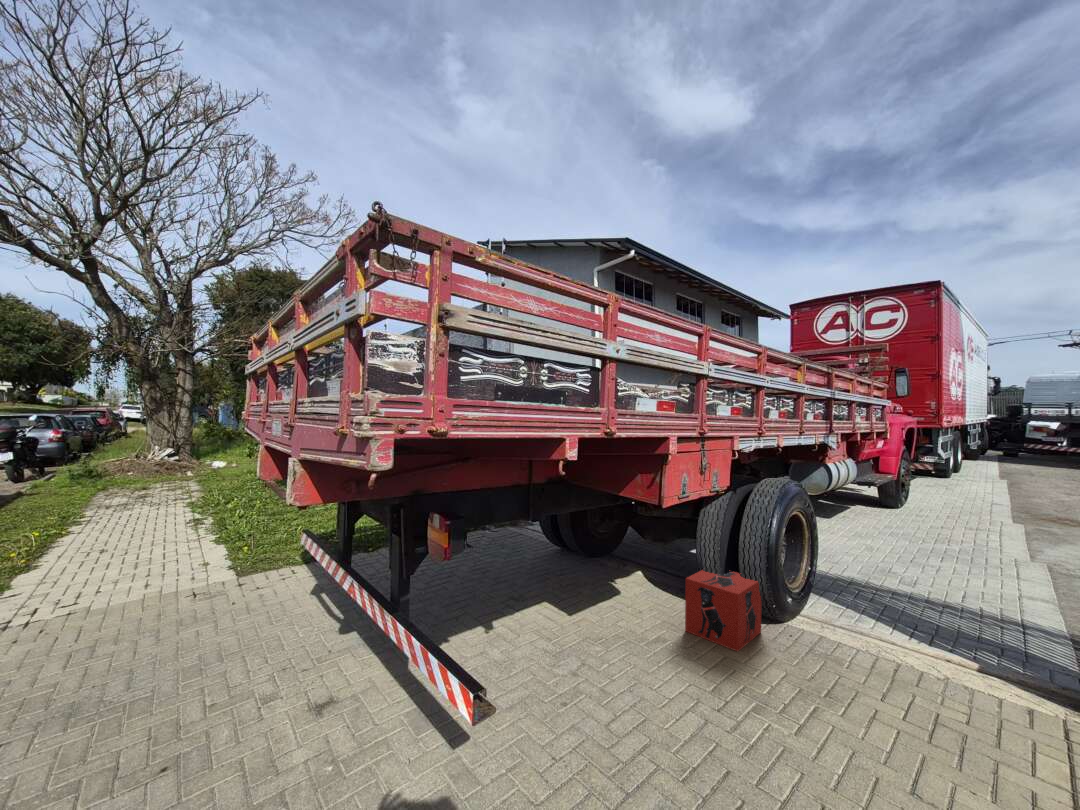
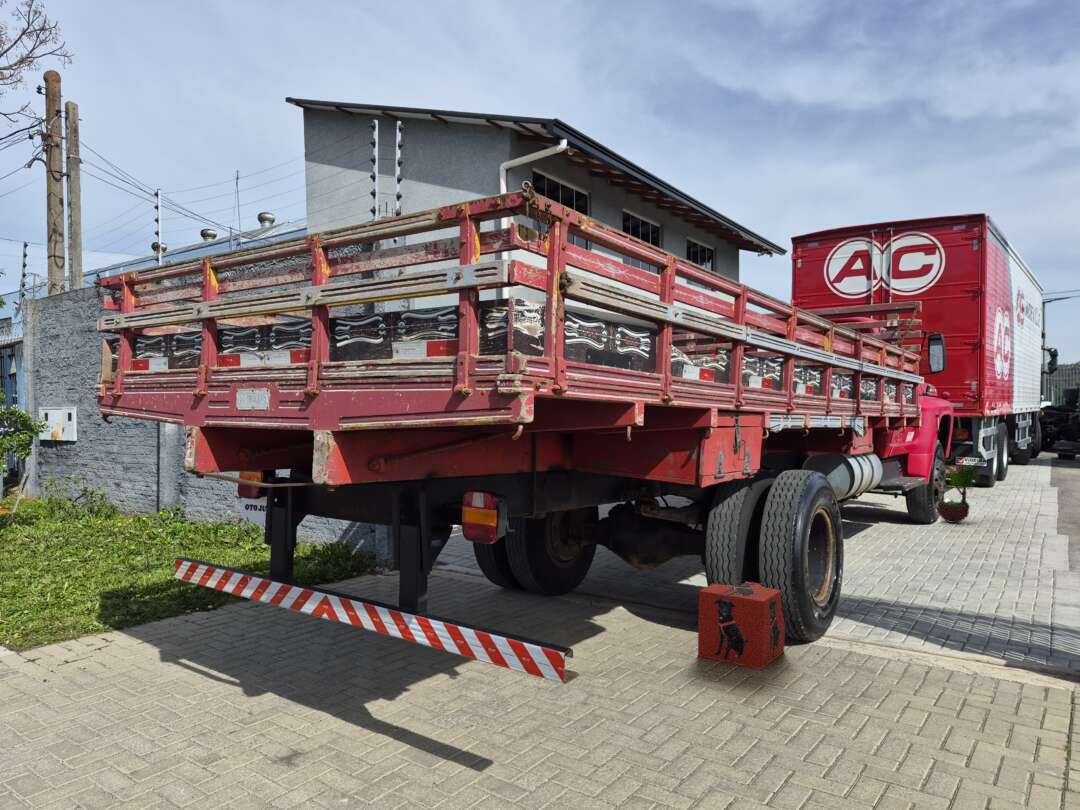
potted tree: none [905,461,942,509] -> present [938,465,979,523]

